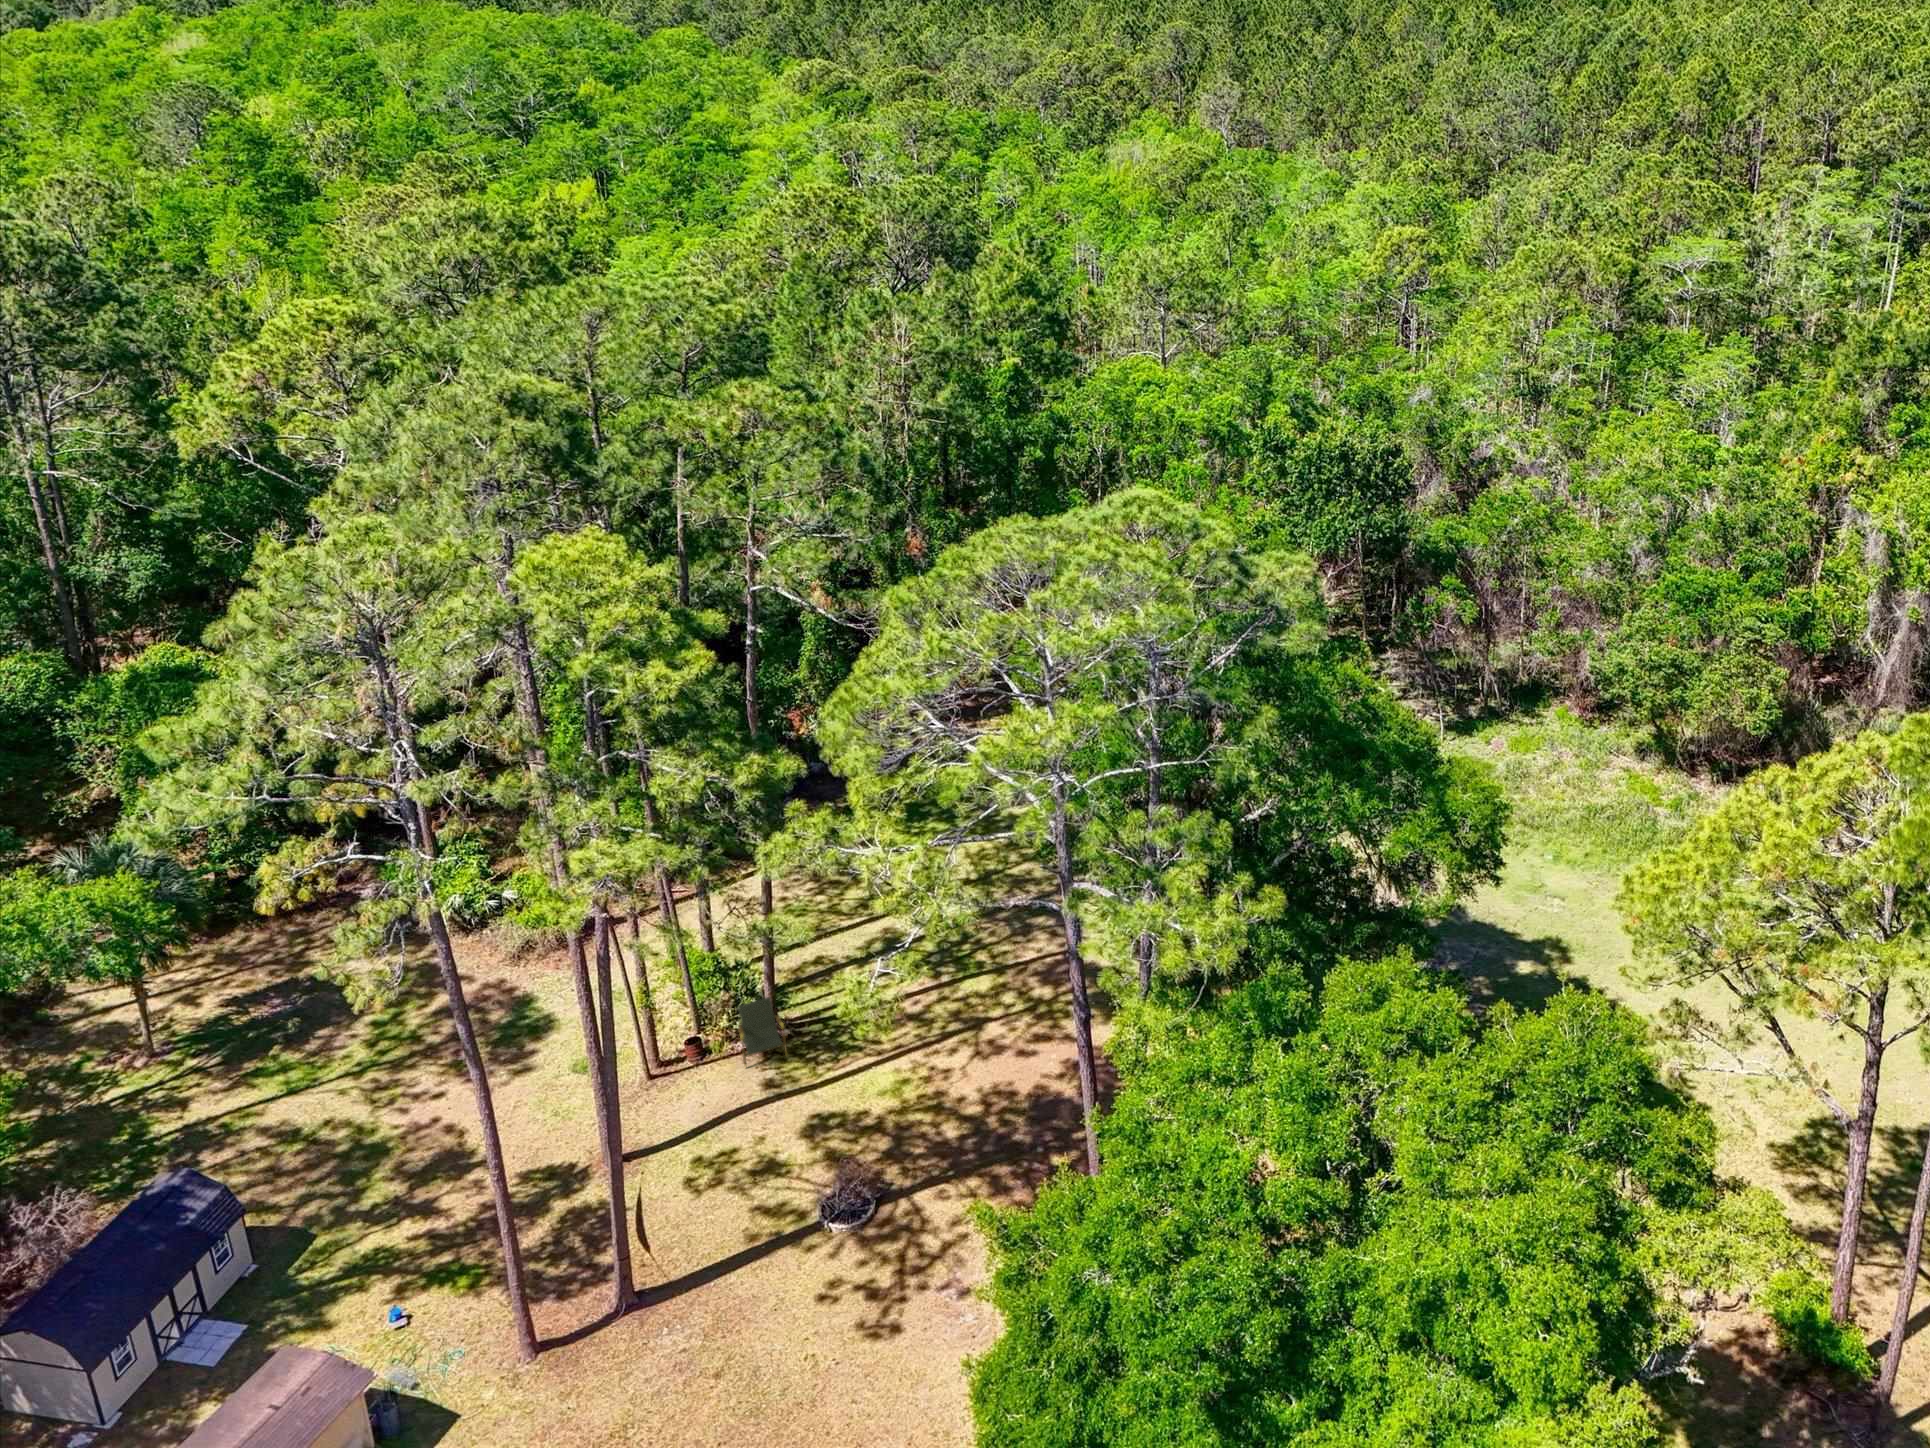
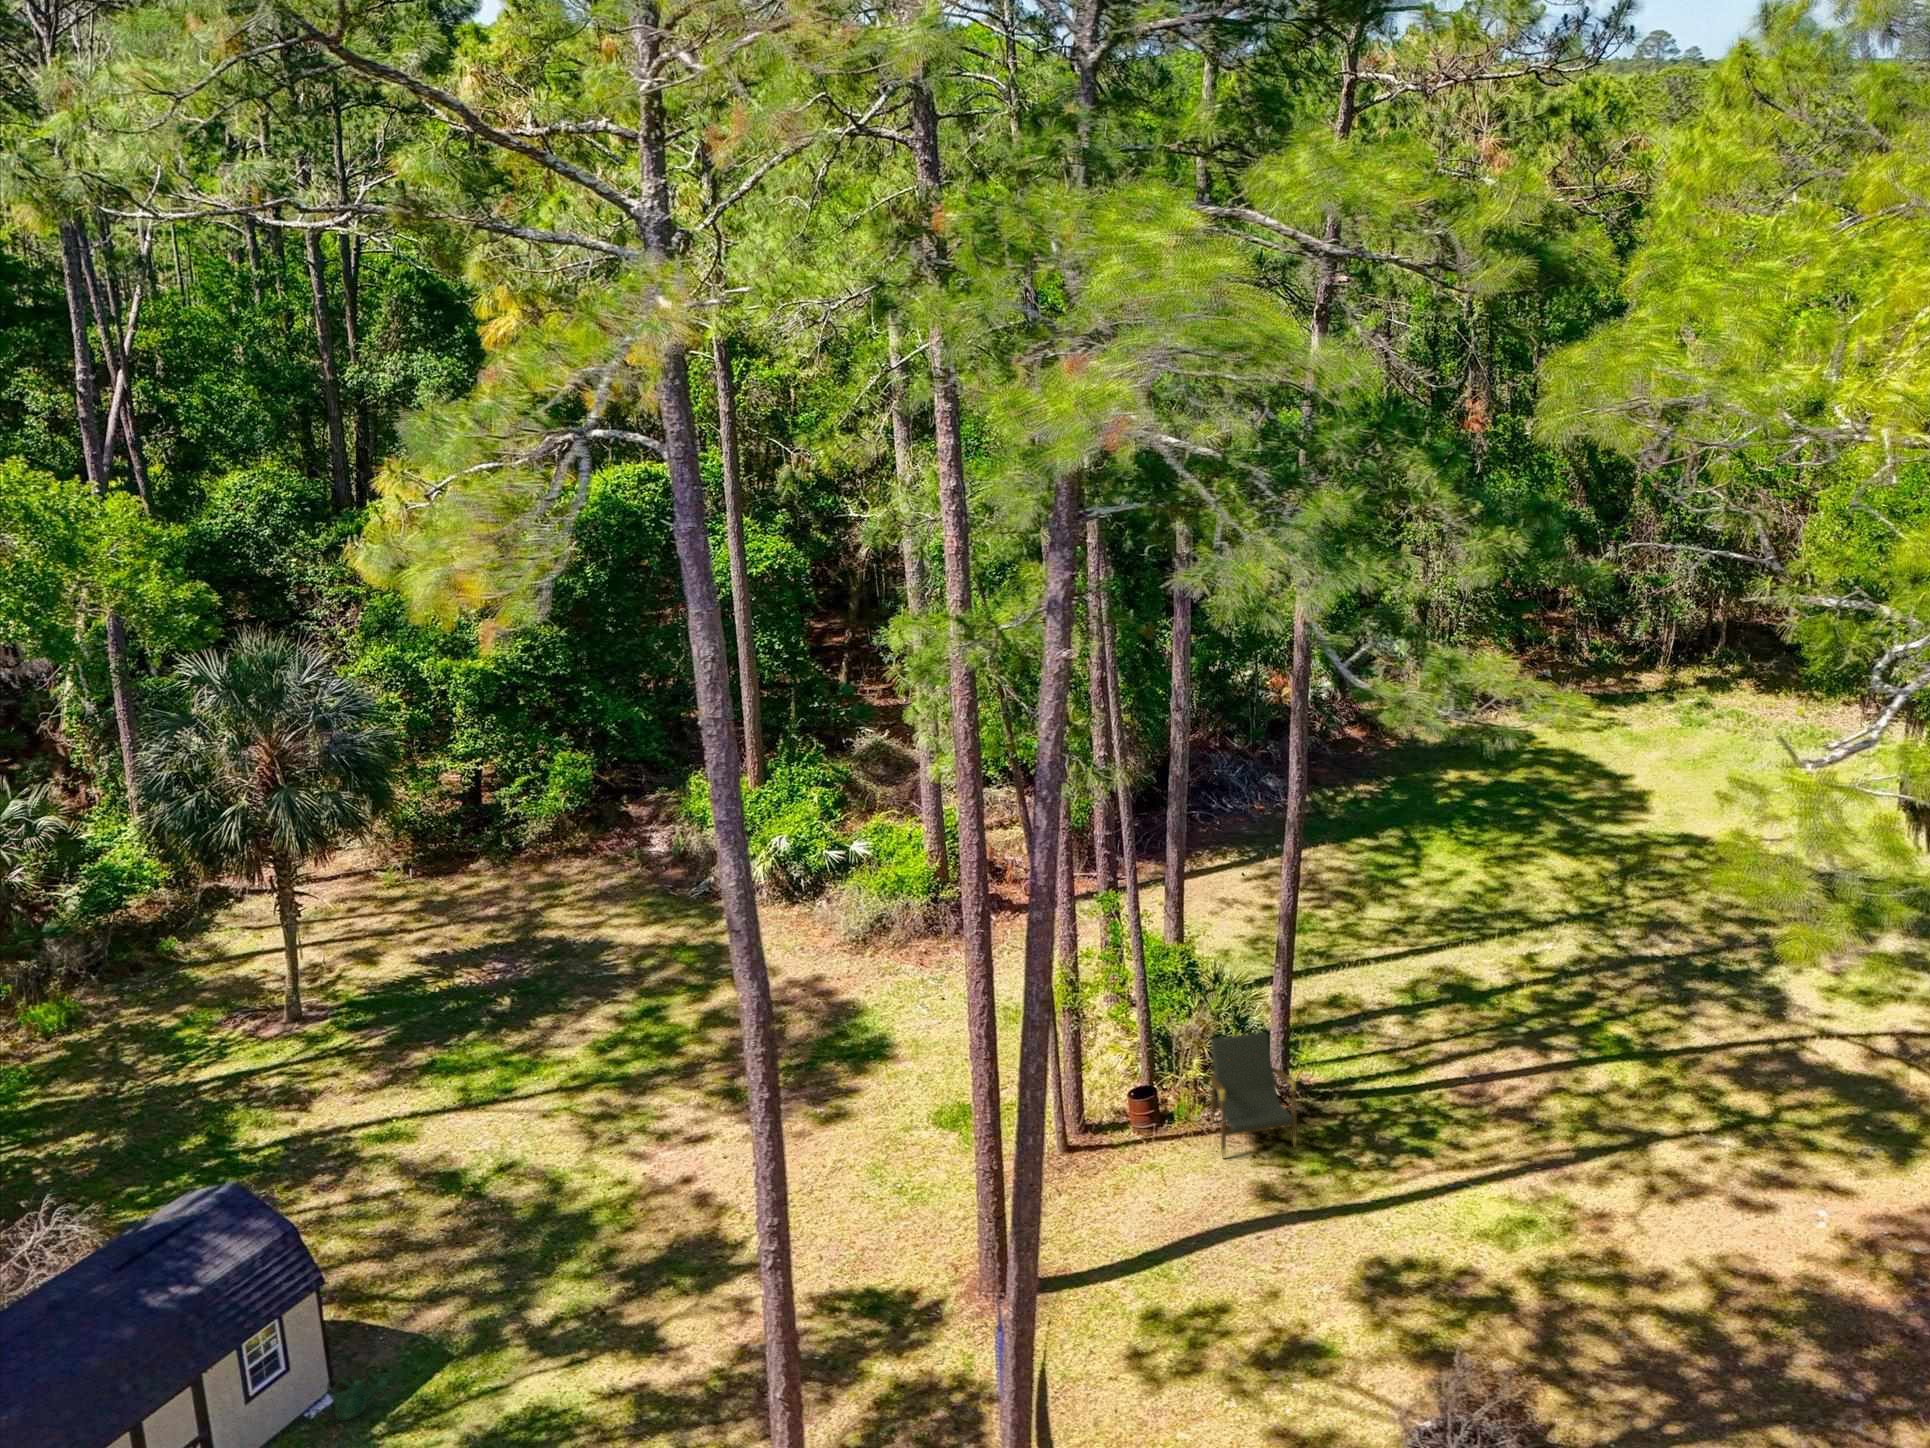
watering can: none [268,1244,300,1267] -> present [327,1376,388,1421]

